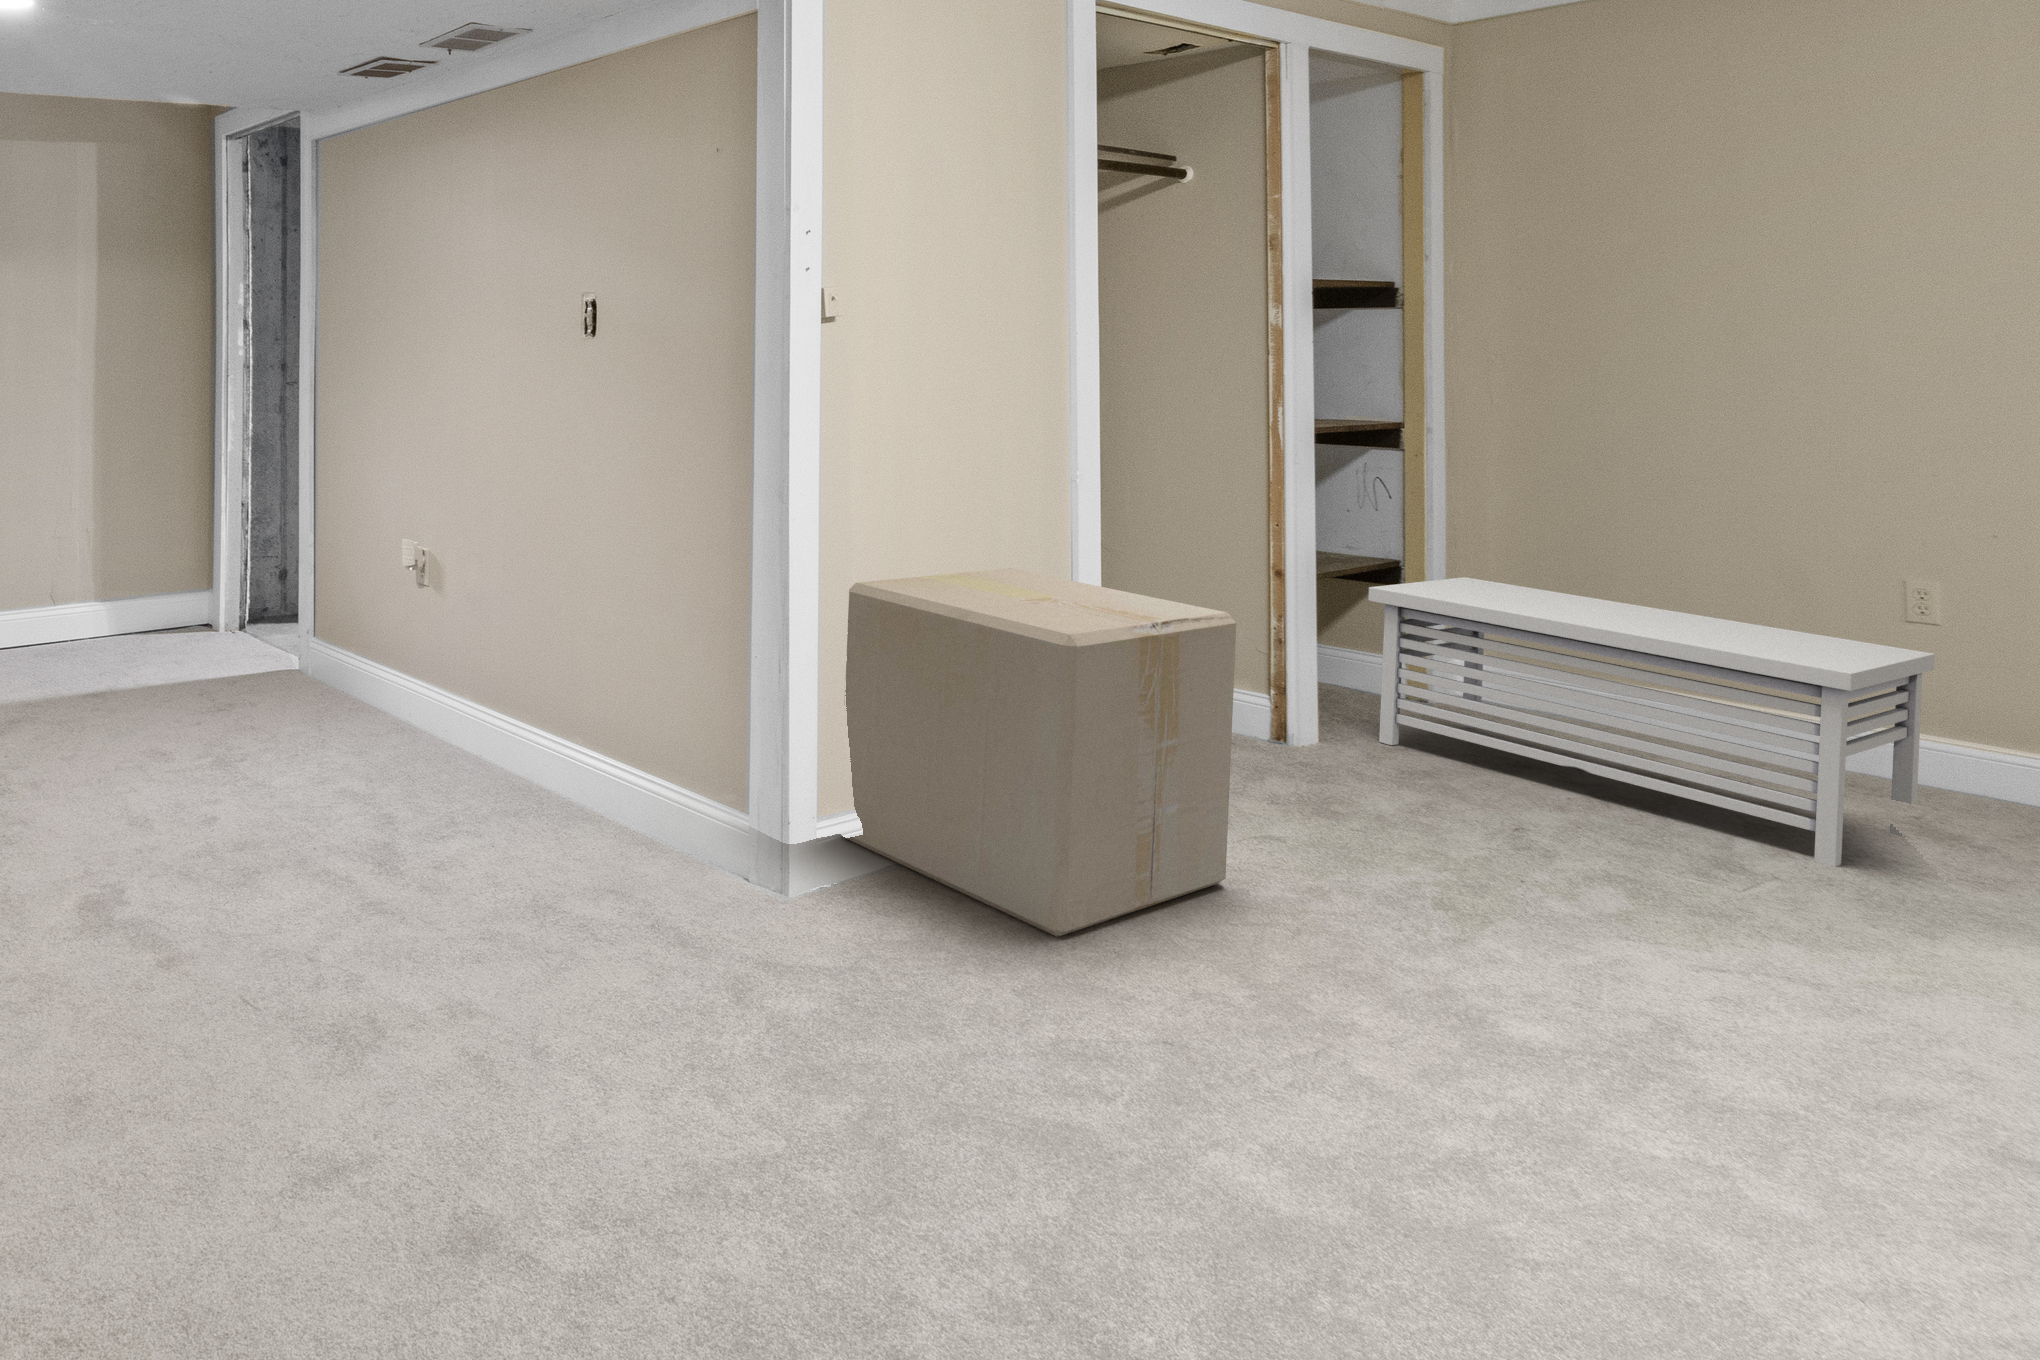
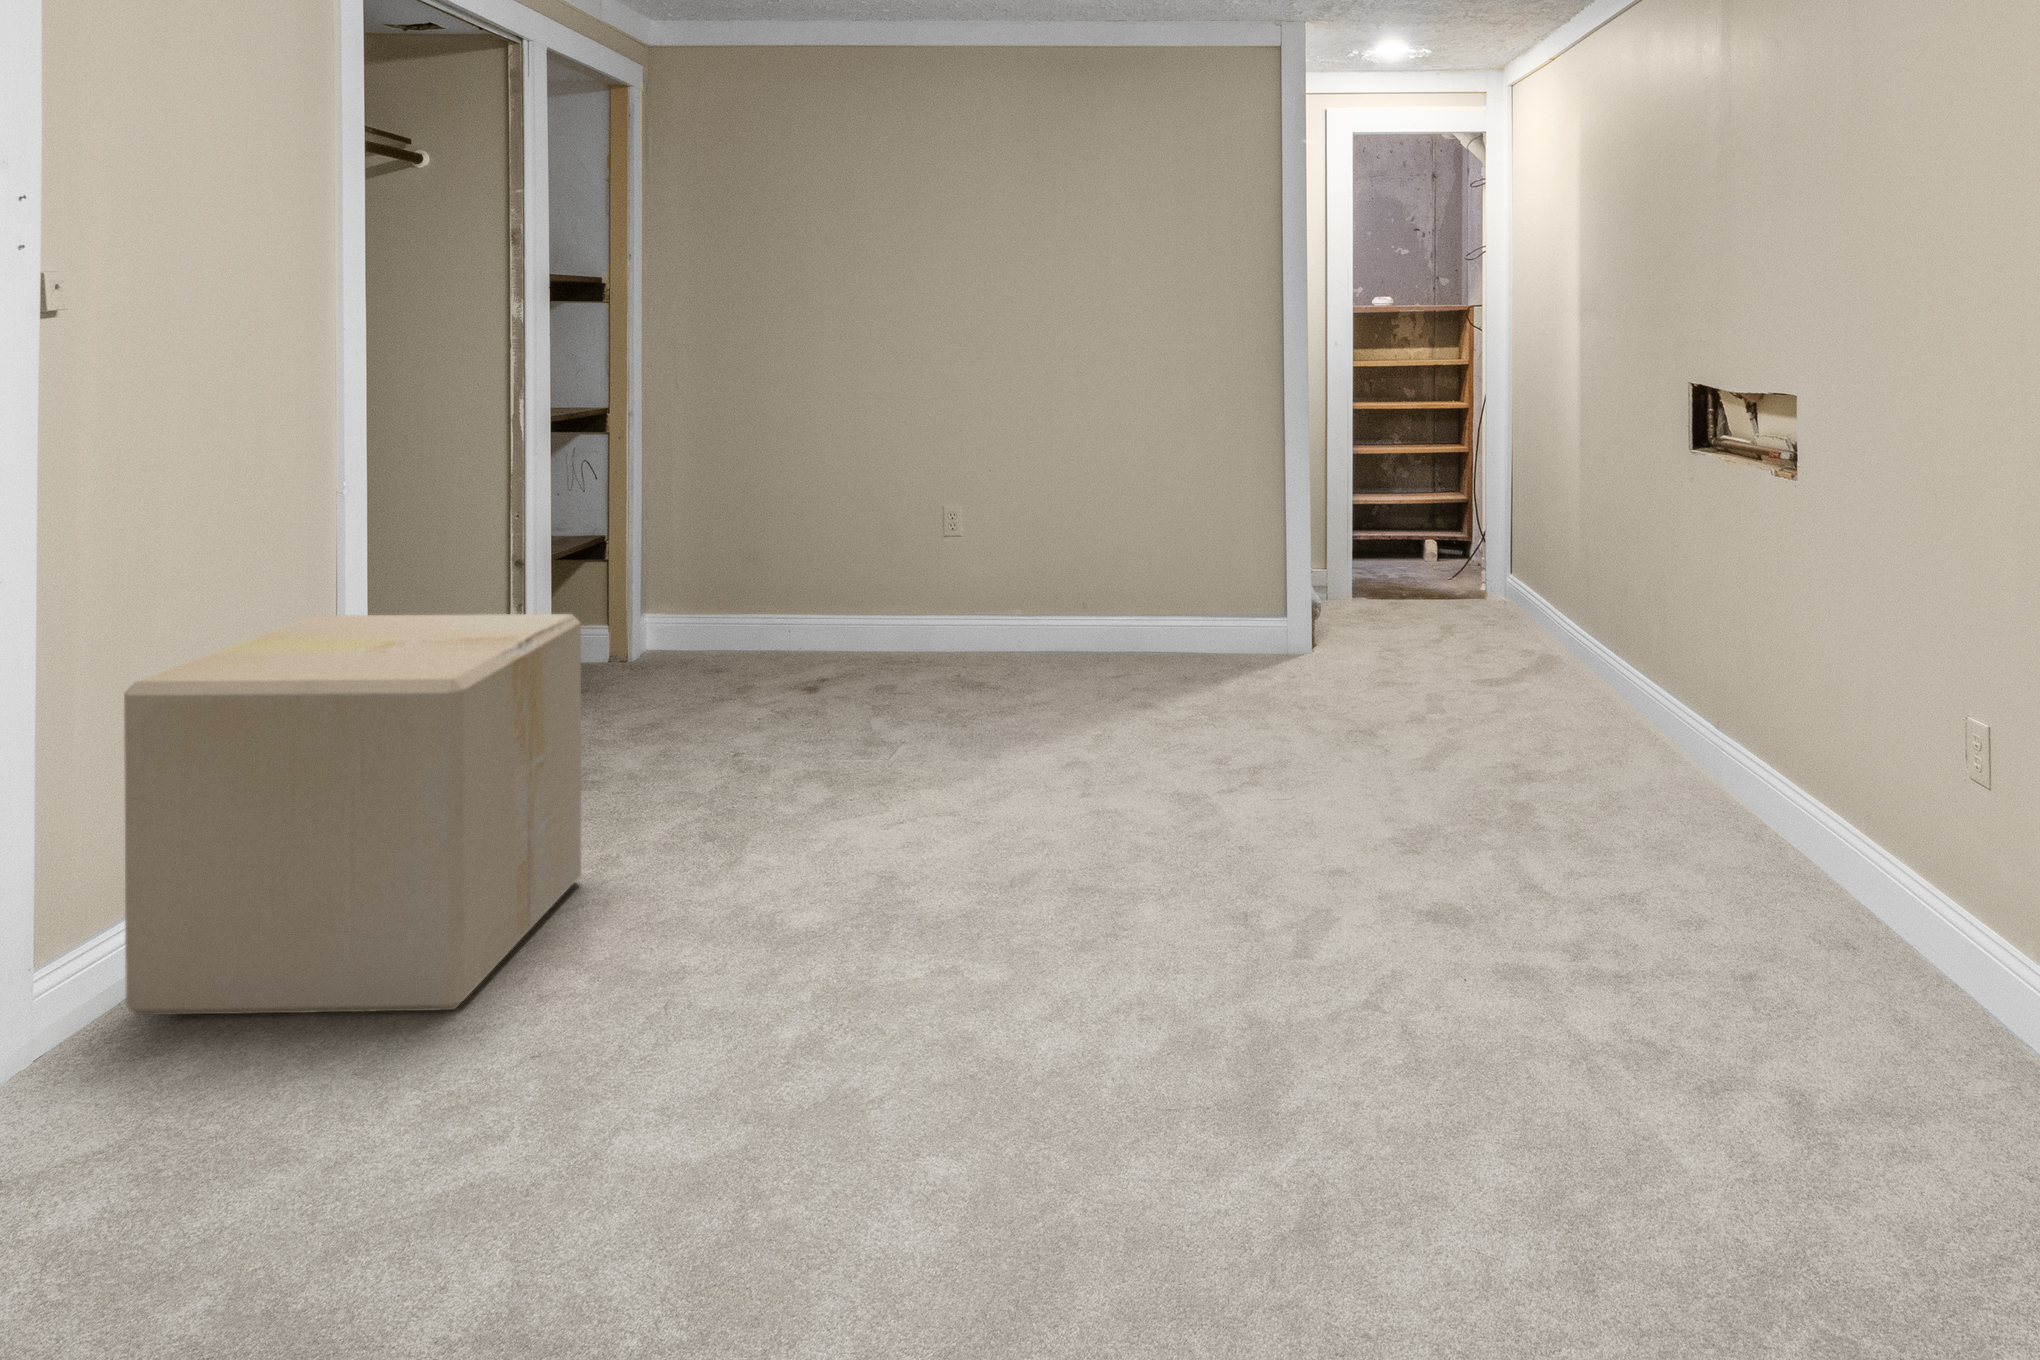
storage bench: present [1368,577,1935,867] -> none [619,530,968,697]

